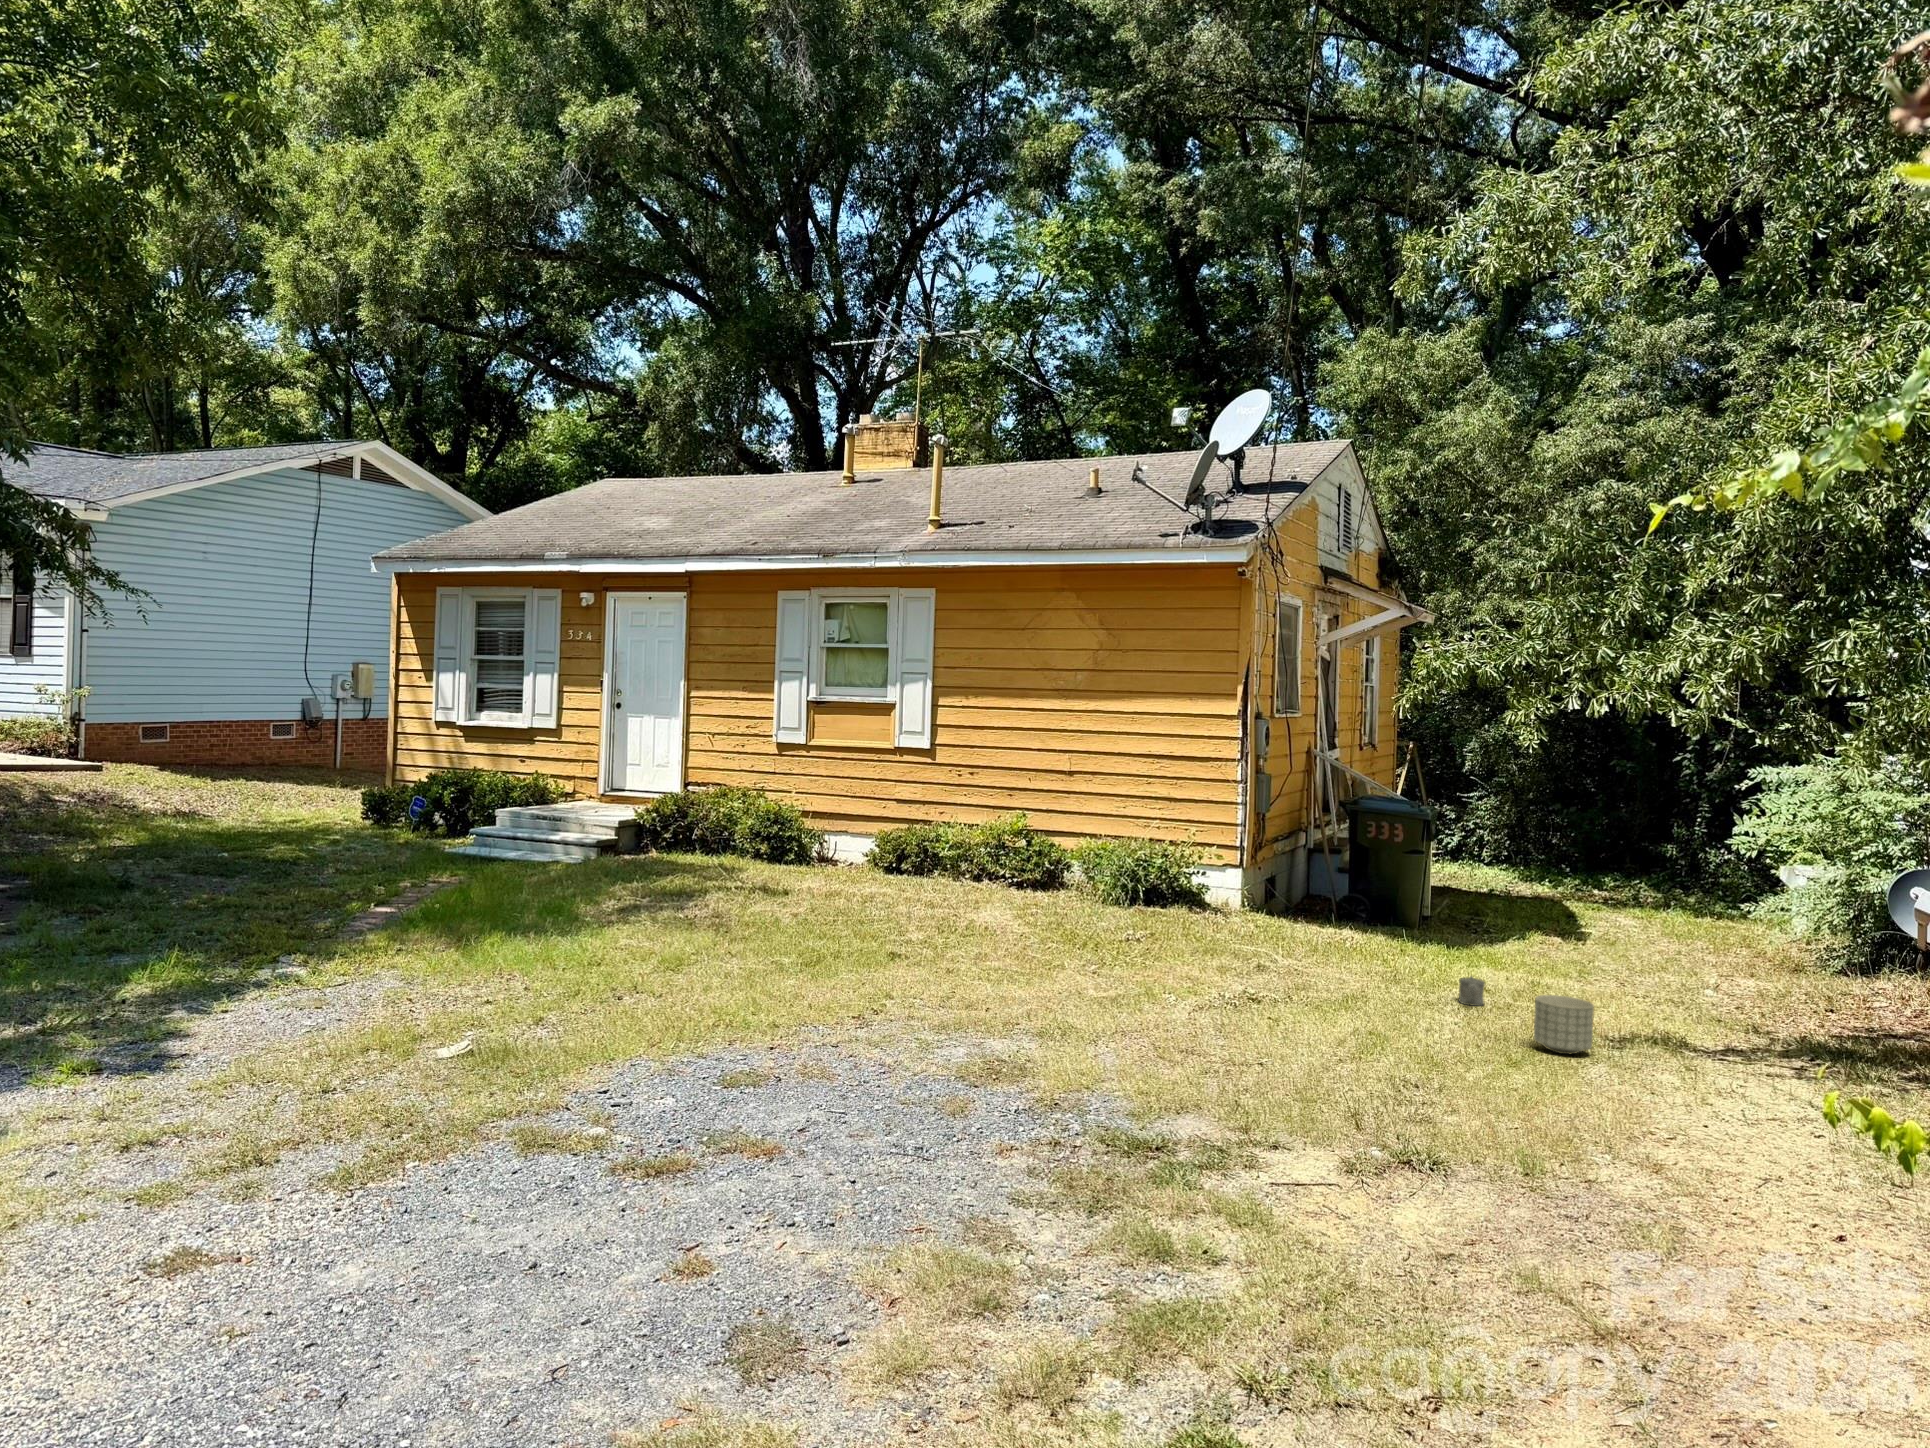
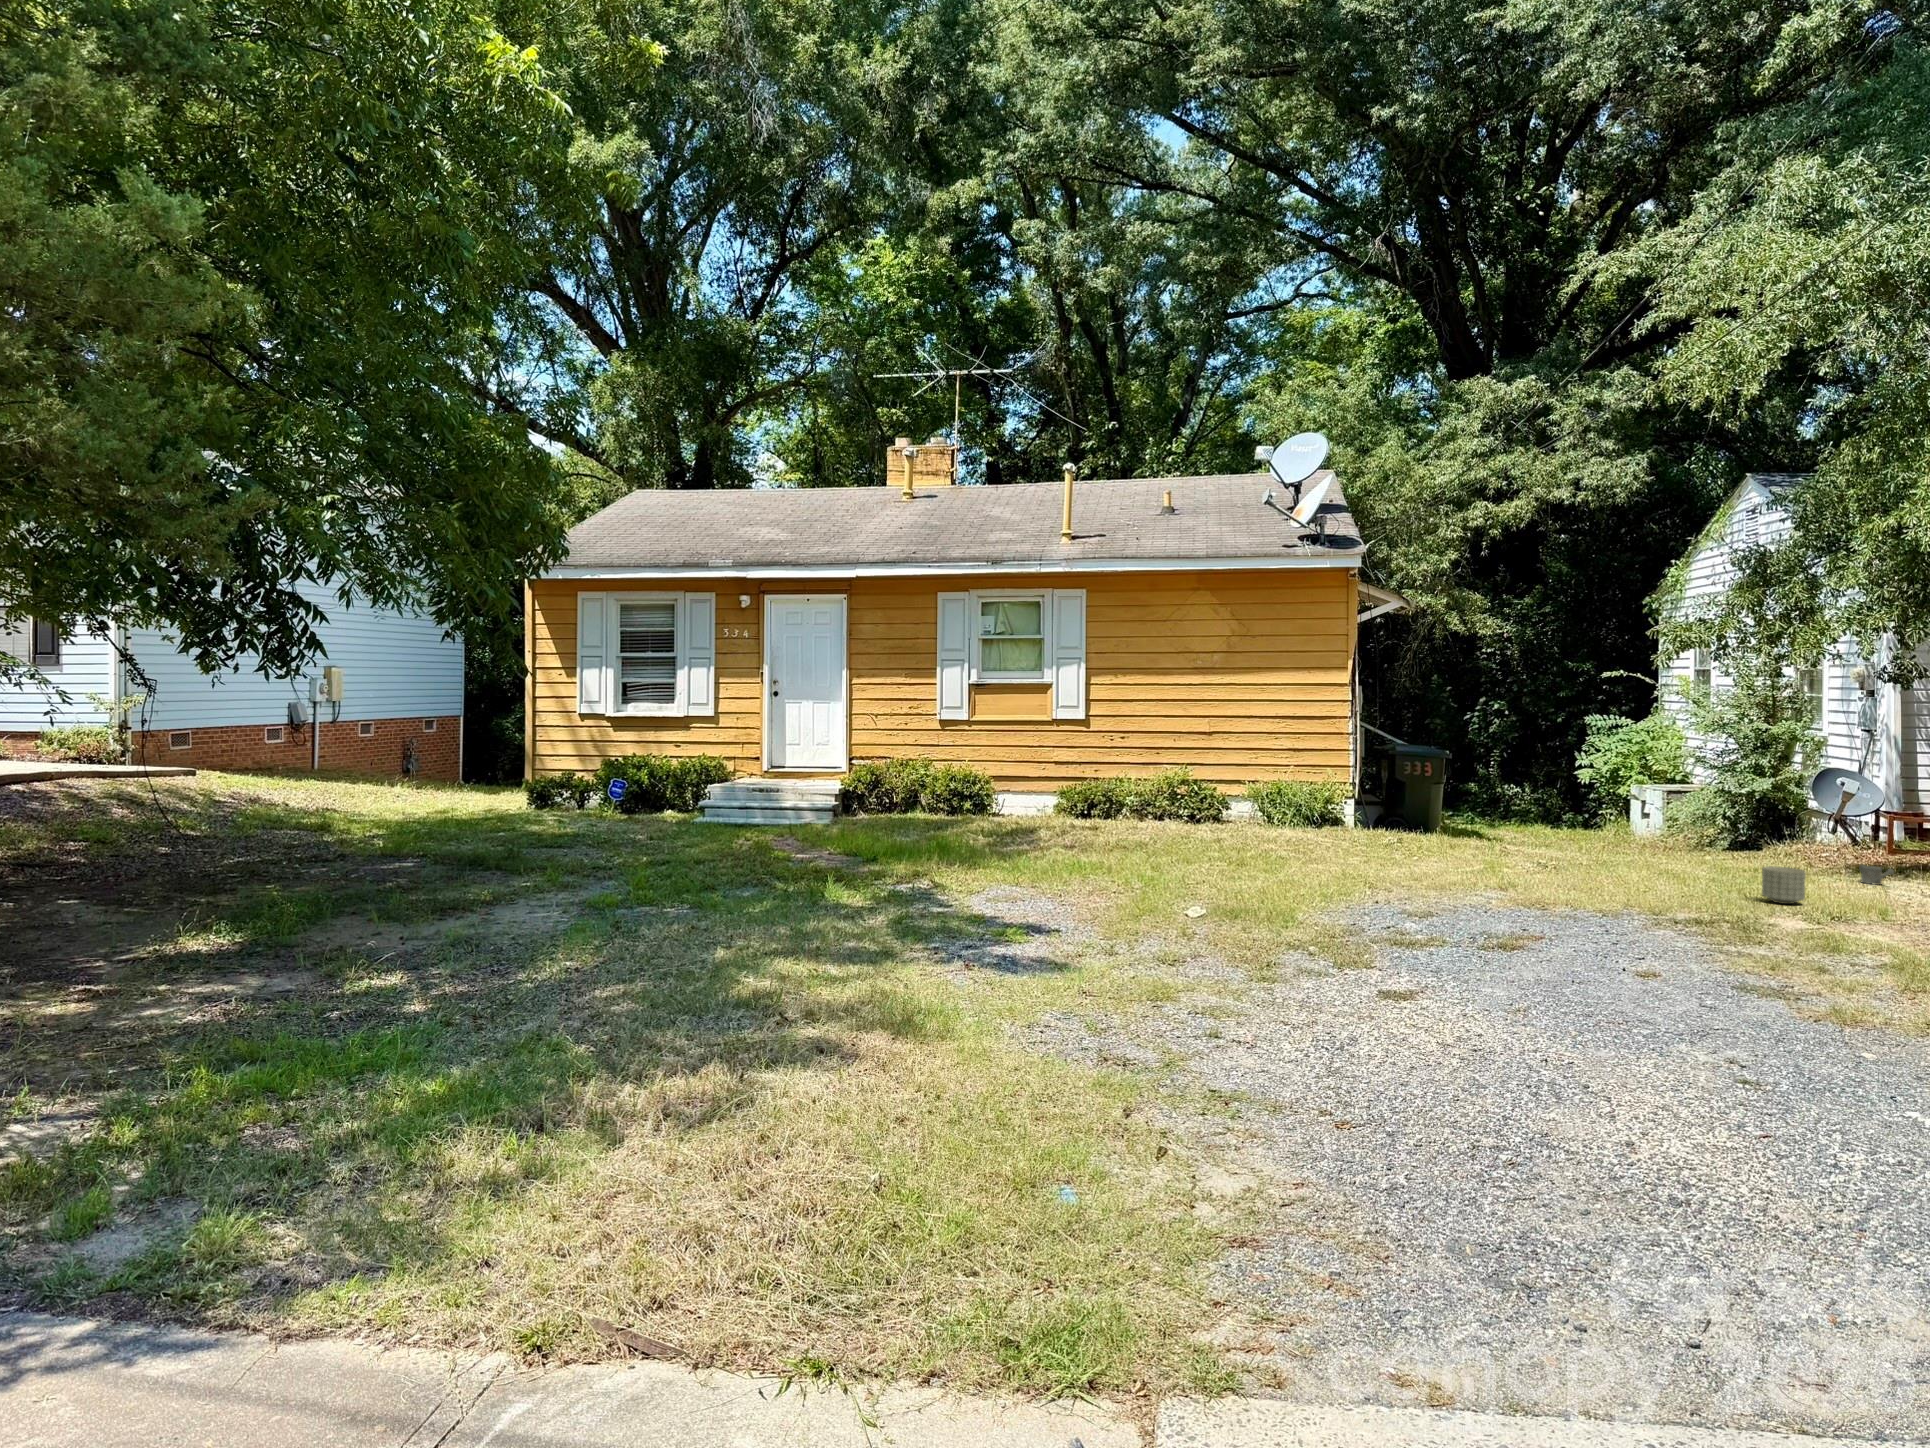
watering can: present [1459,976,1485,1006] -> present [1859,865,1894,885]

